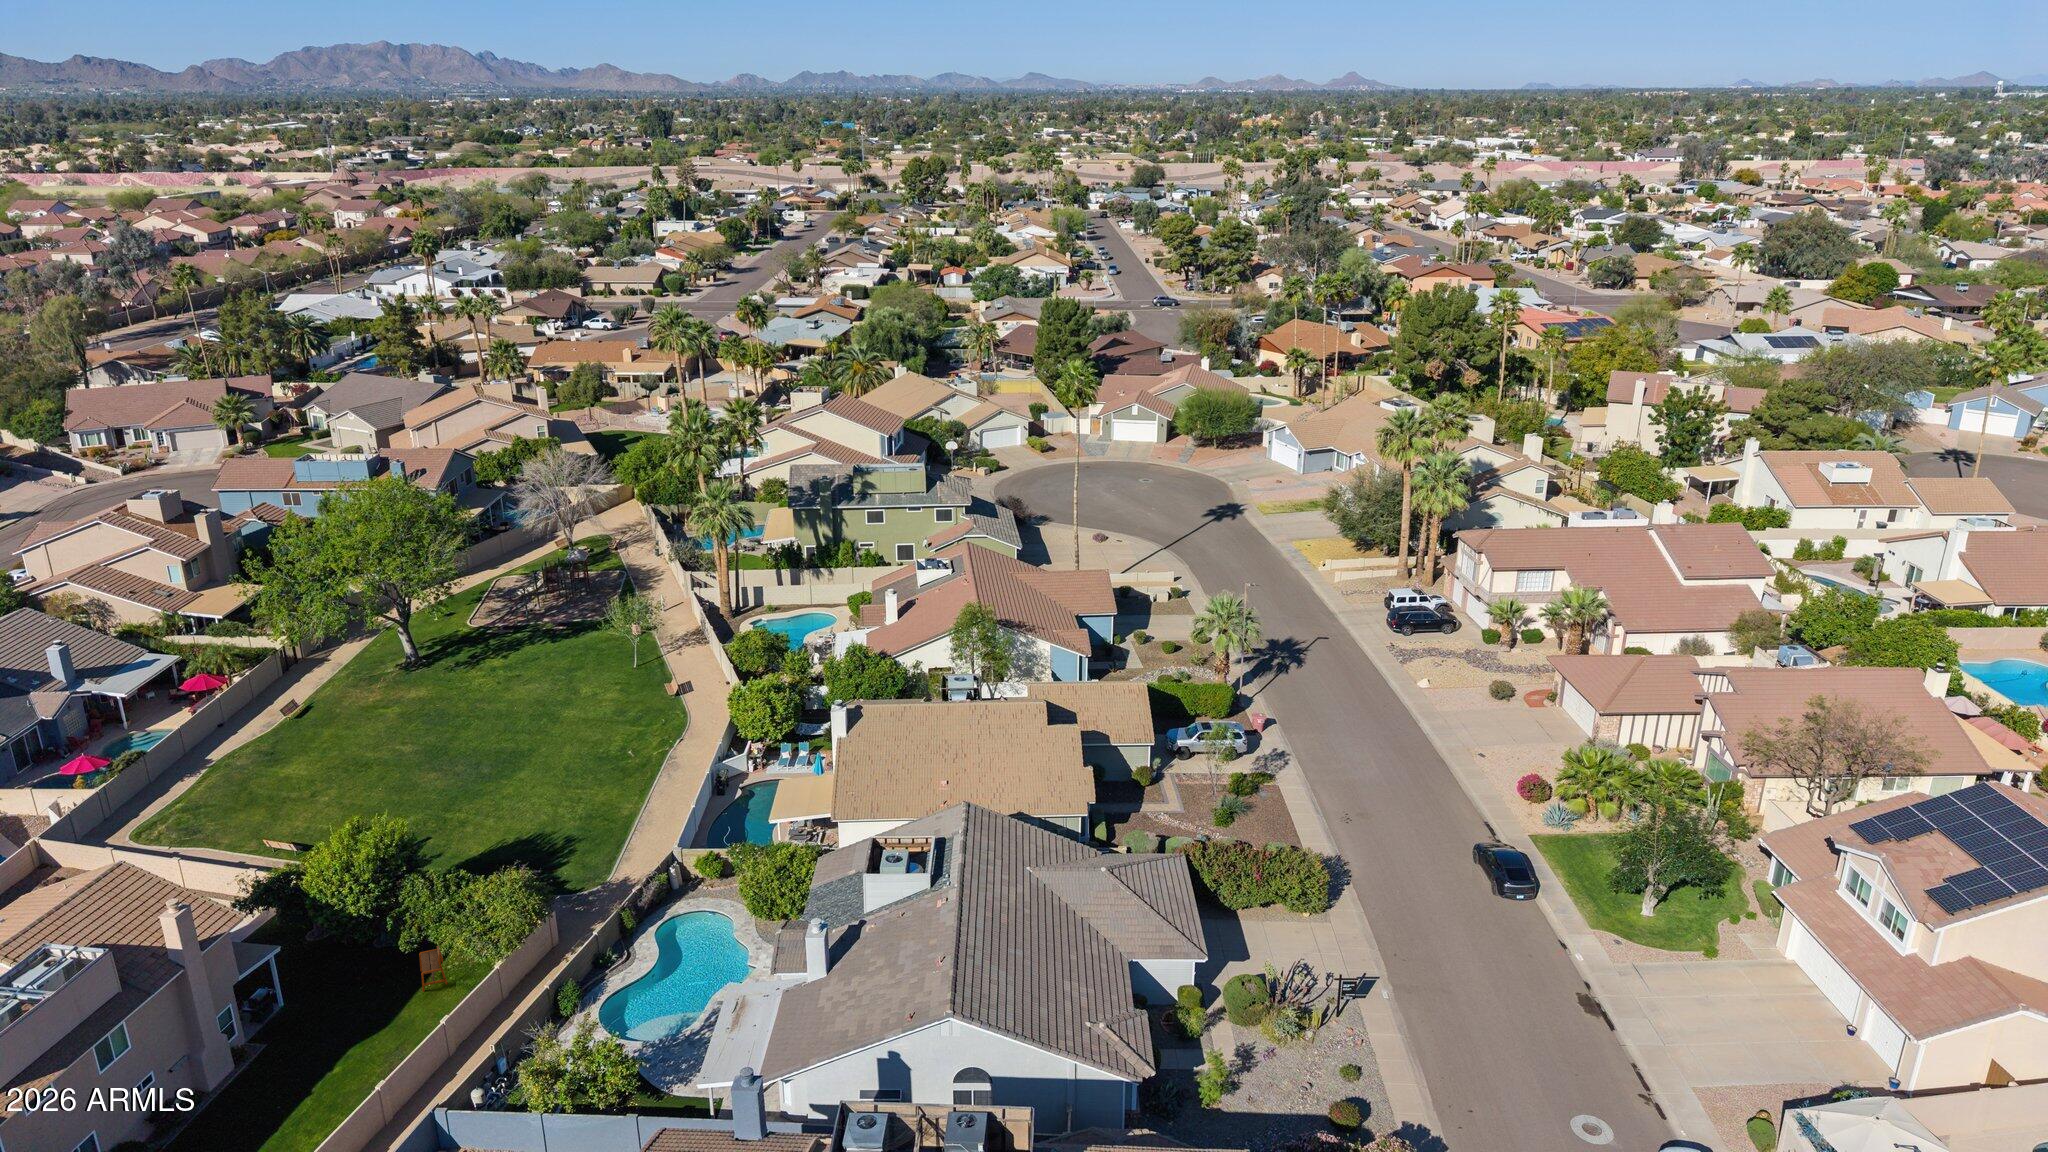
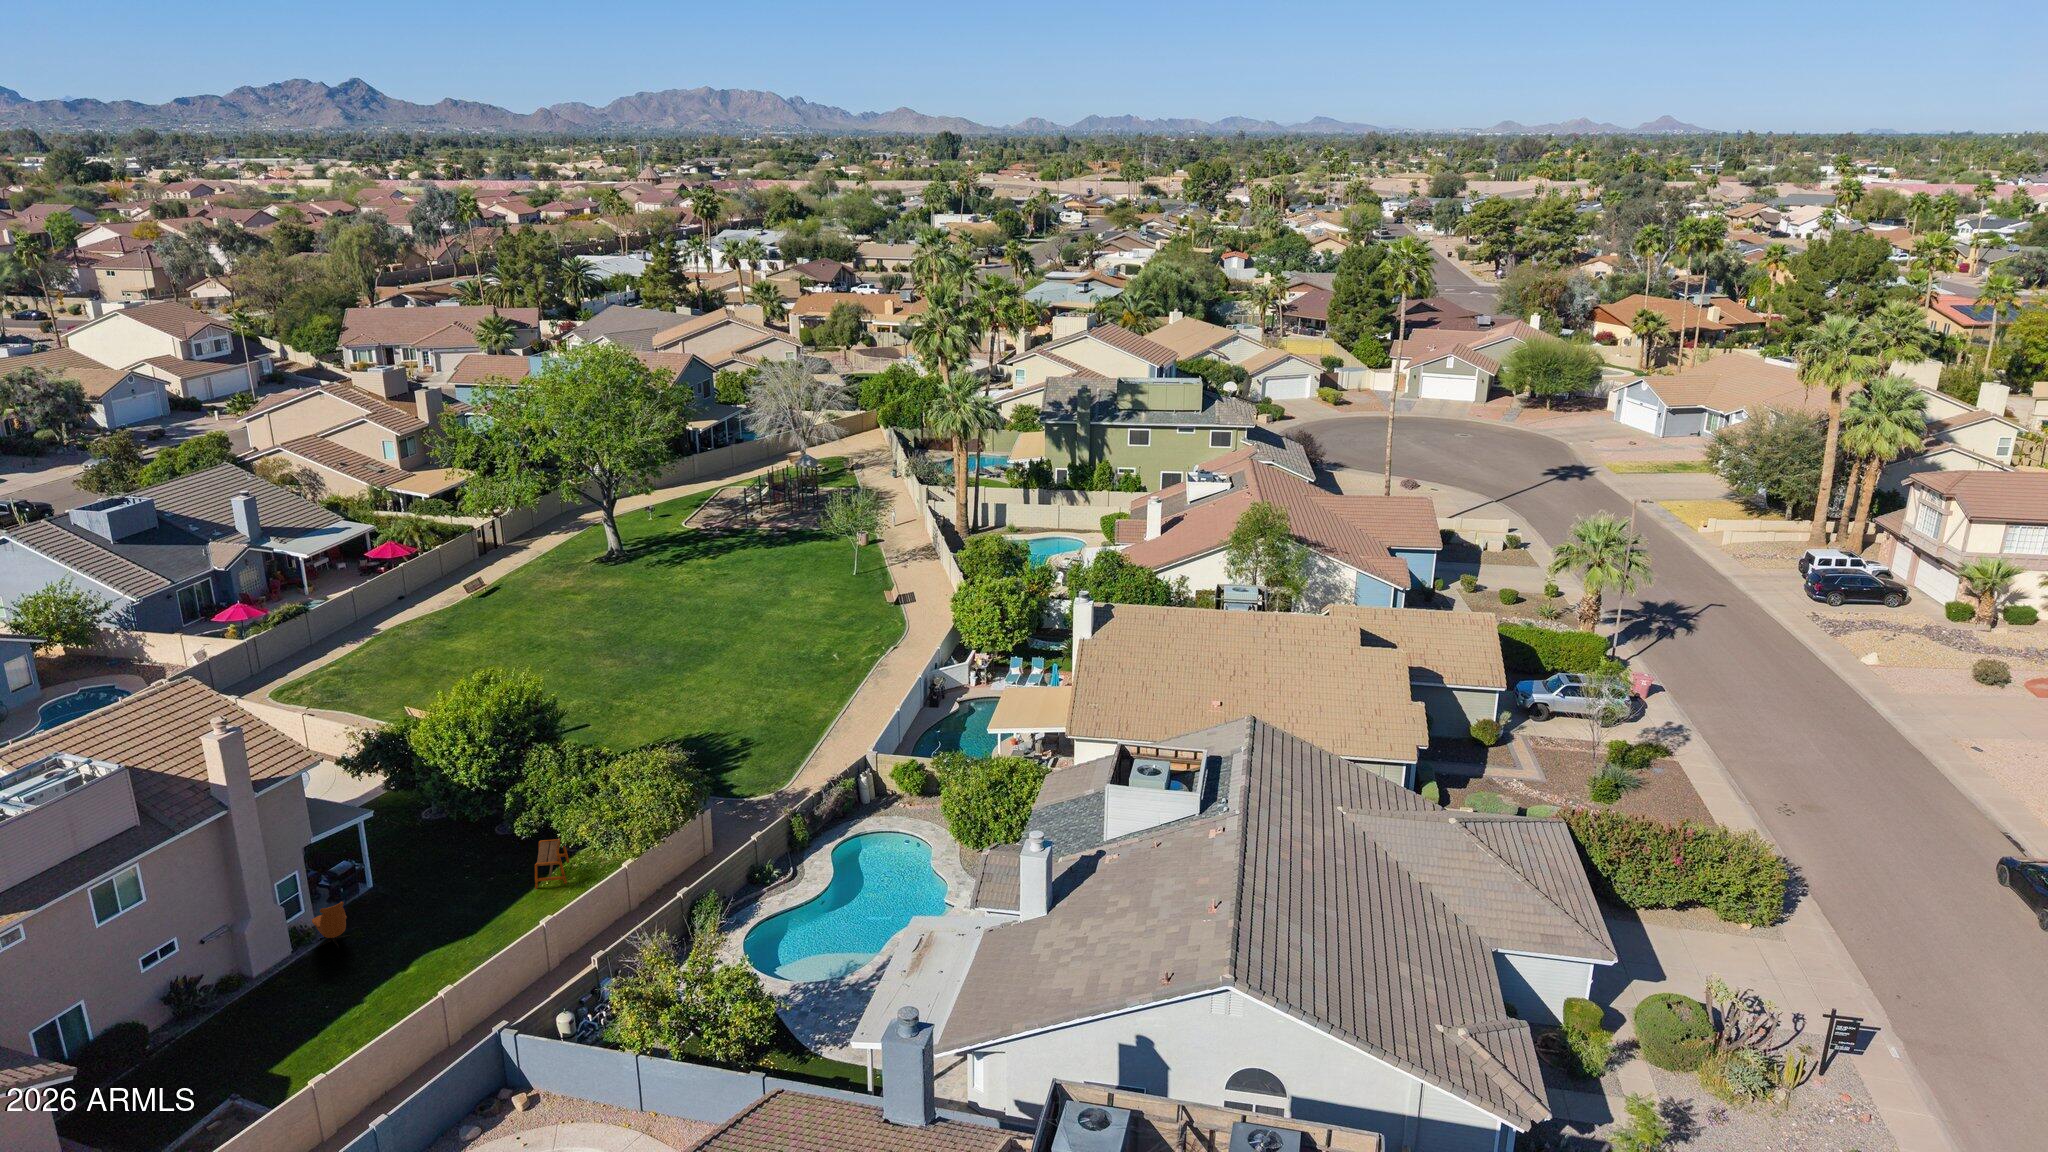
lounge chair: none [244,1025,279,1063] -> present [312,902,350,948]

